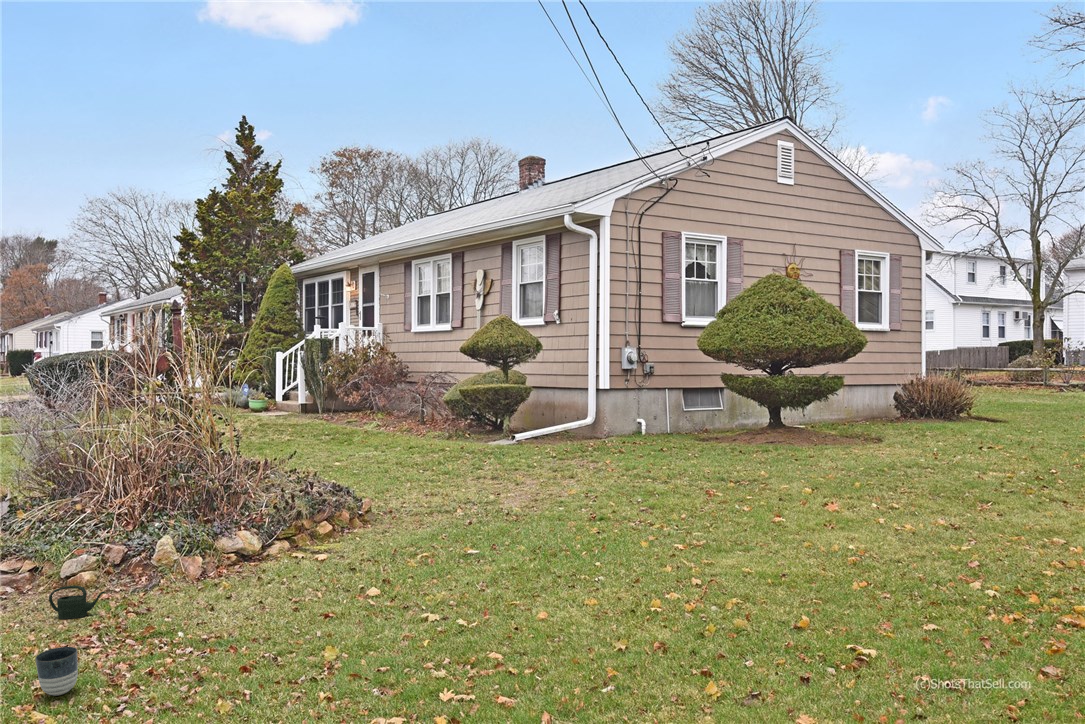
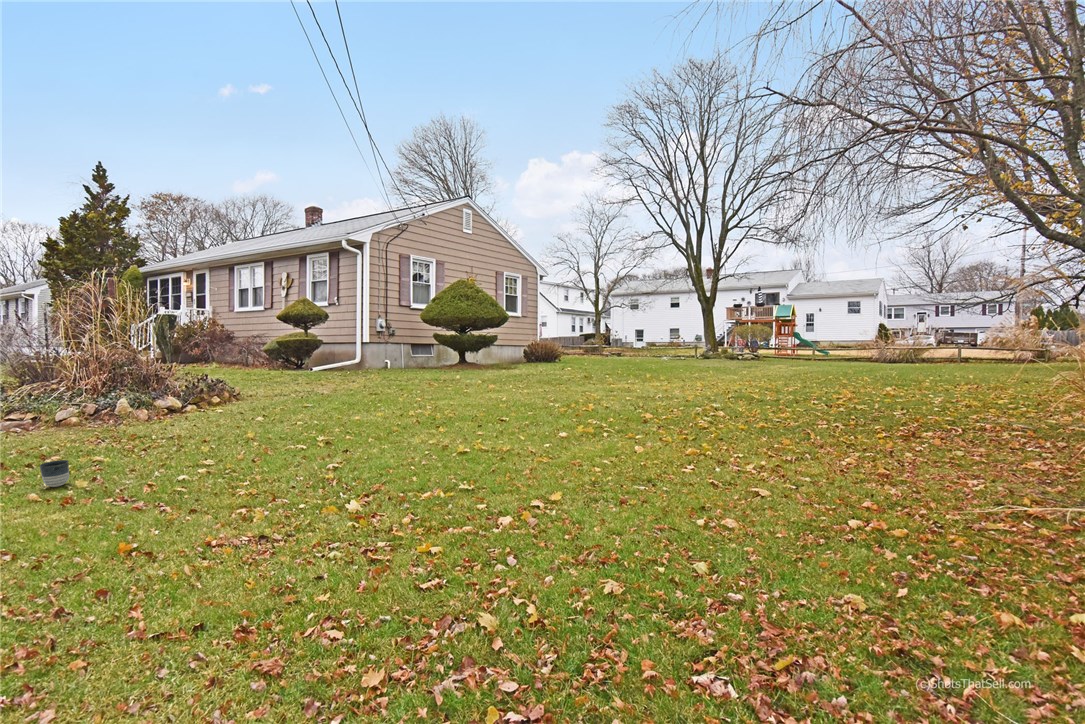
watering can: present [49,586,105,619] -> none [21,440,64,460]

